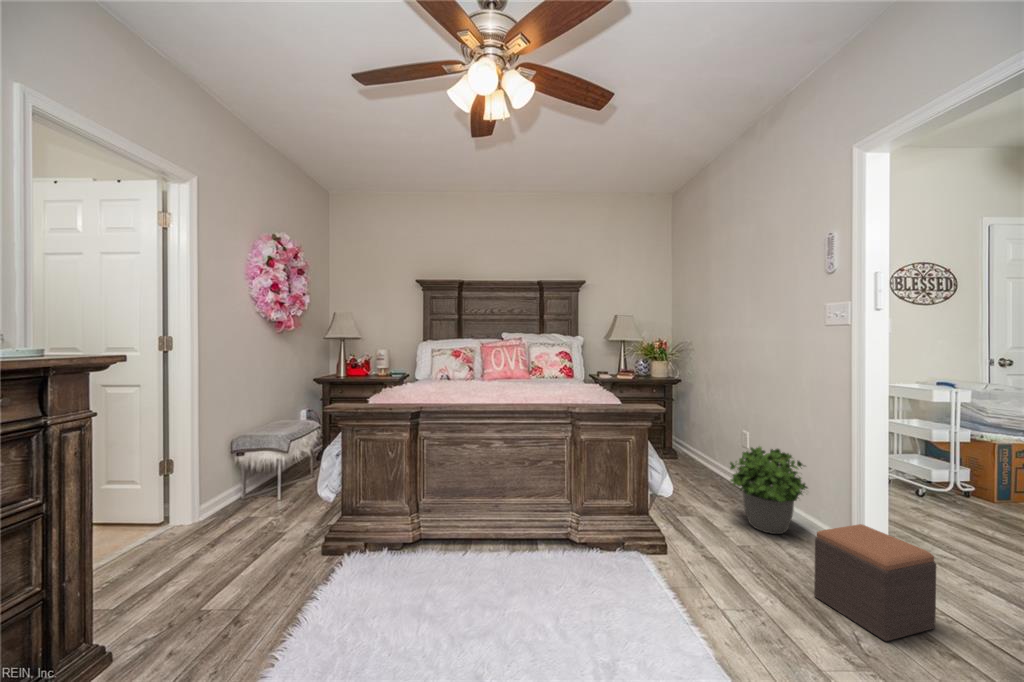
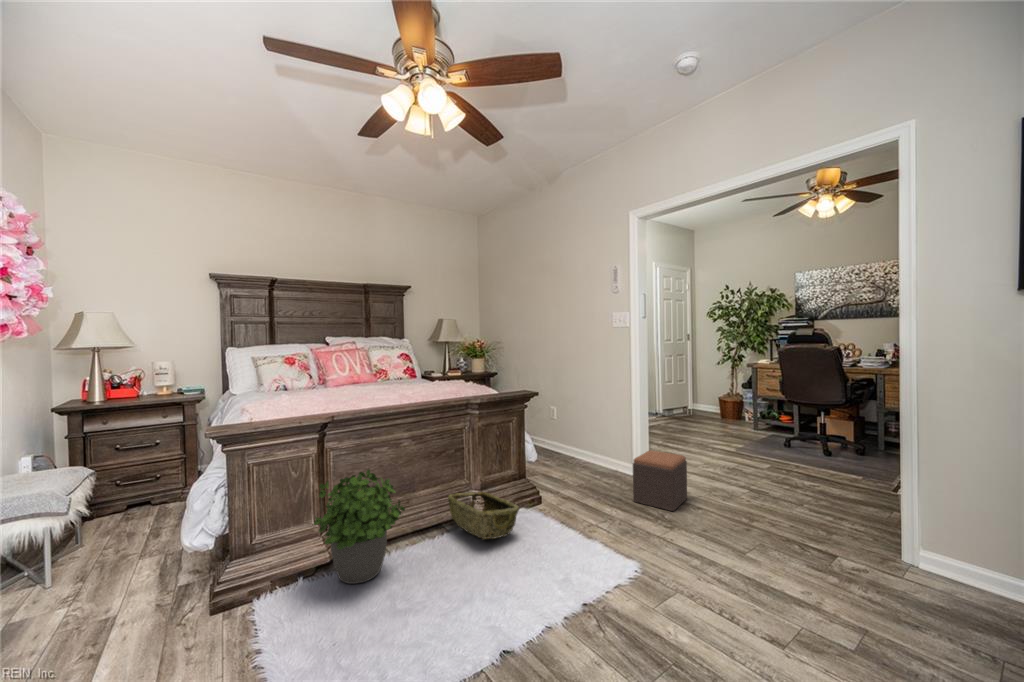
potted plant: present [730,446,808,534] -> present [314,469,405,584]
woven basket: none [538,509,606,579] -> present [448,492,519,539]

